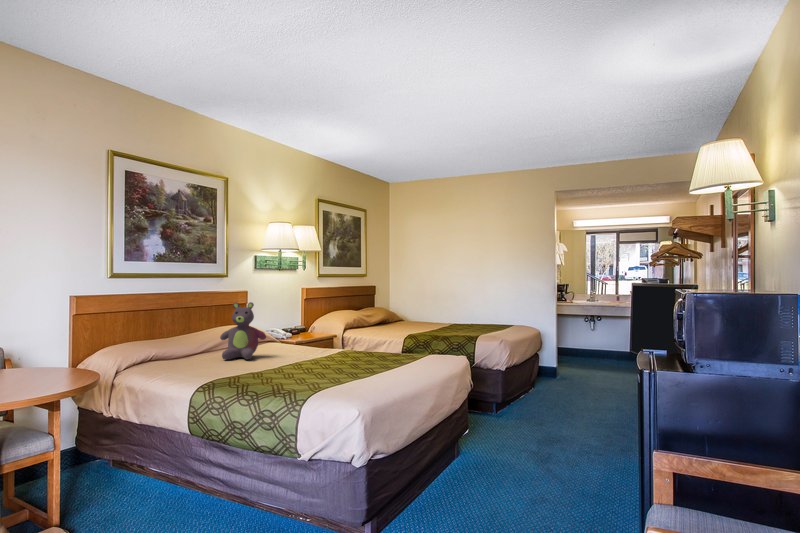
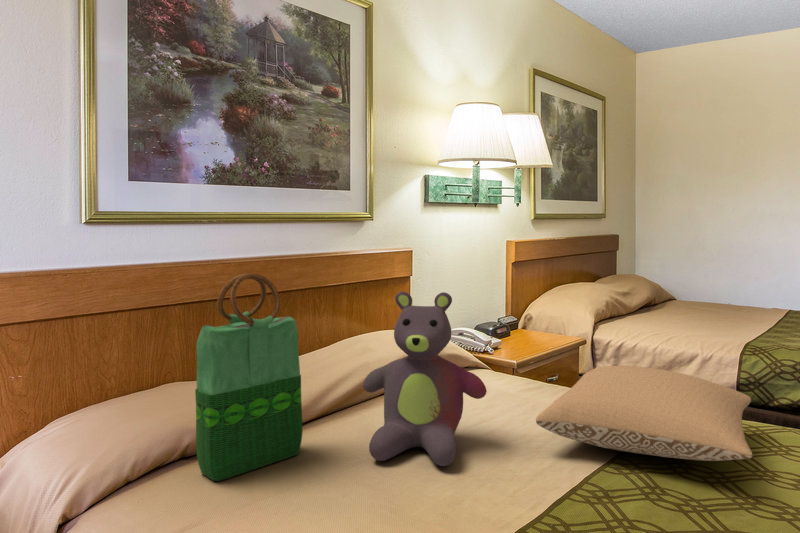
tote bag: none [159,295,197,364] -> present [195,274,302,481]
pillow: none [282,329,364,355] -> present [536,366,752,461]

